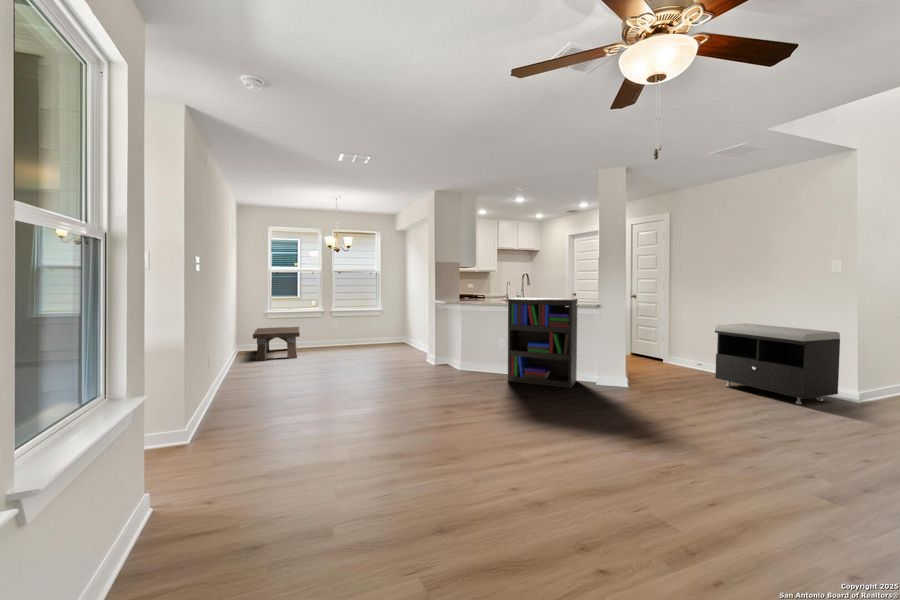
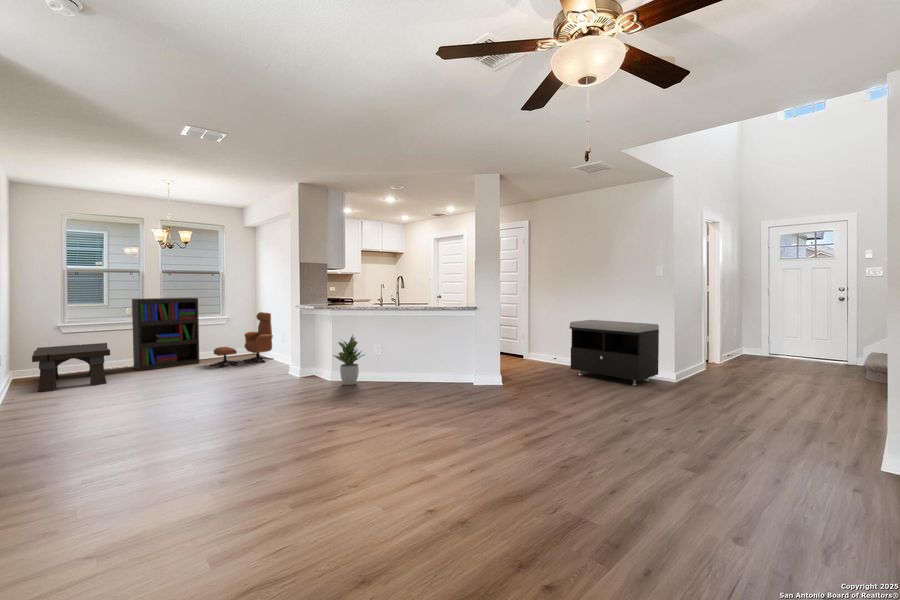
bookshelf: present [508,298,578,388] -> present [132,298,199,371]
lounge chair: none [368,306,418,351] -> present [209,312,273,367]
potted plant: none [461,328,490,375] -> present [334,336,364,385]

